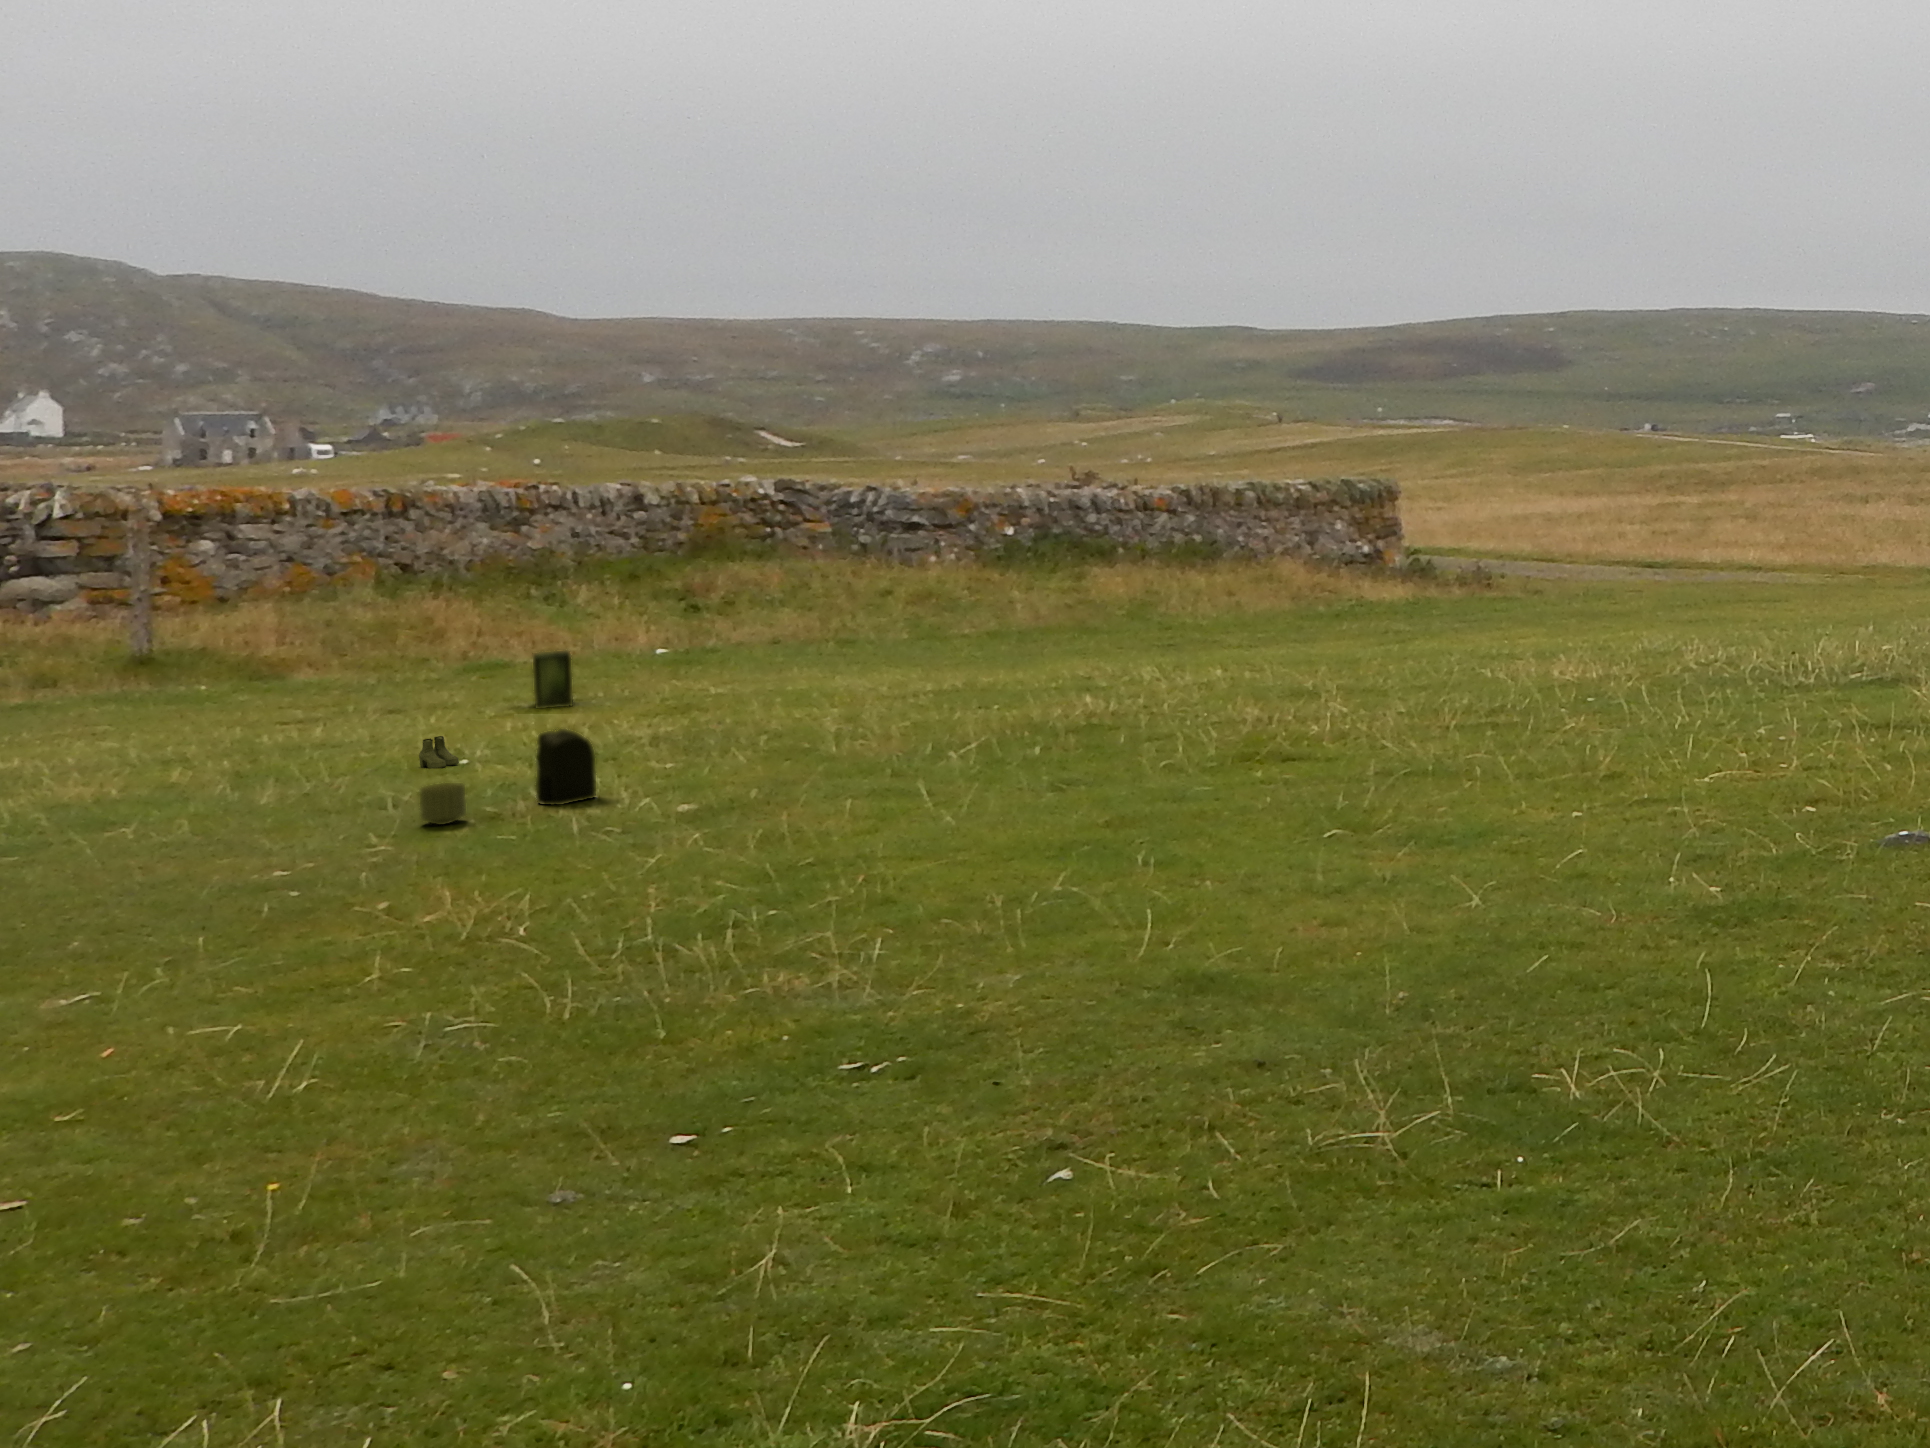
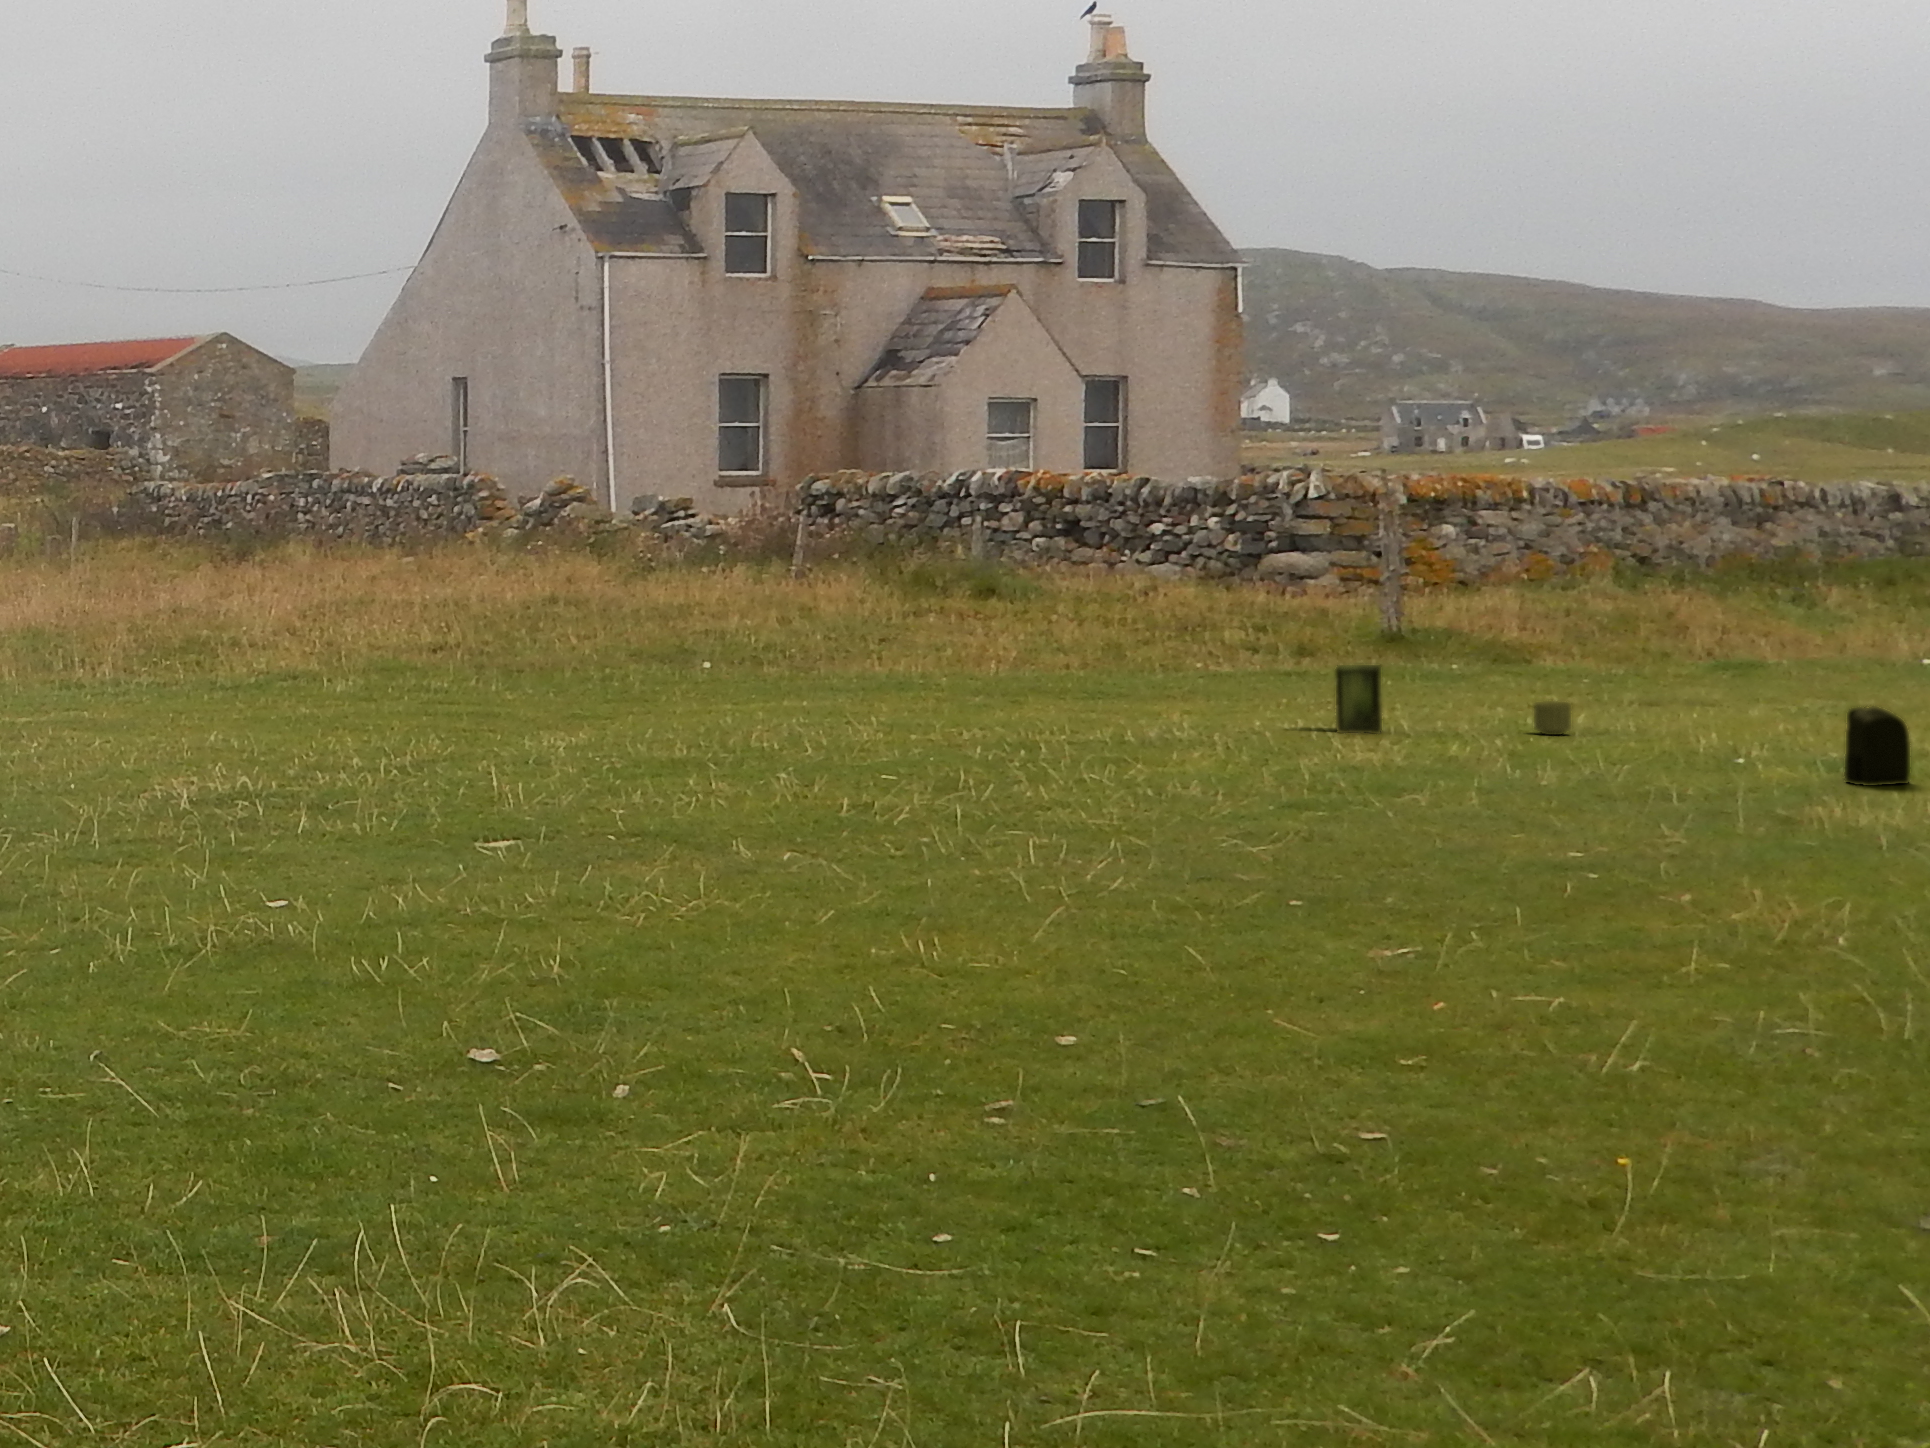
storage box: present [533,651,573,708] -> present [1335,665,1382,733]
boots: present [419,736,459,768] -> none [1703,714,1744,747]
planter: present [420,783,466,825] -> present [1534,701,1571,735]

